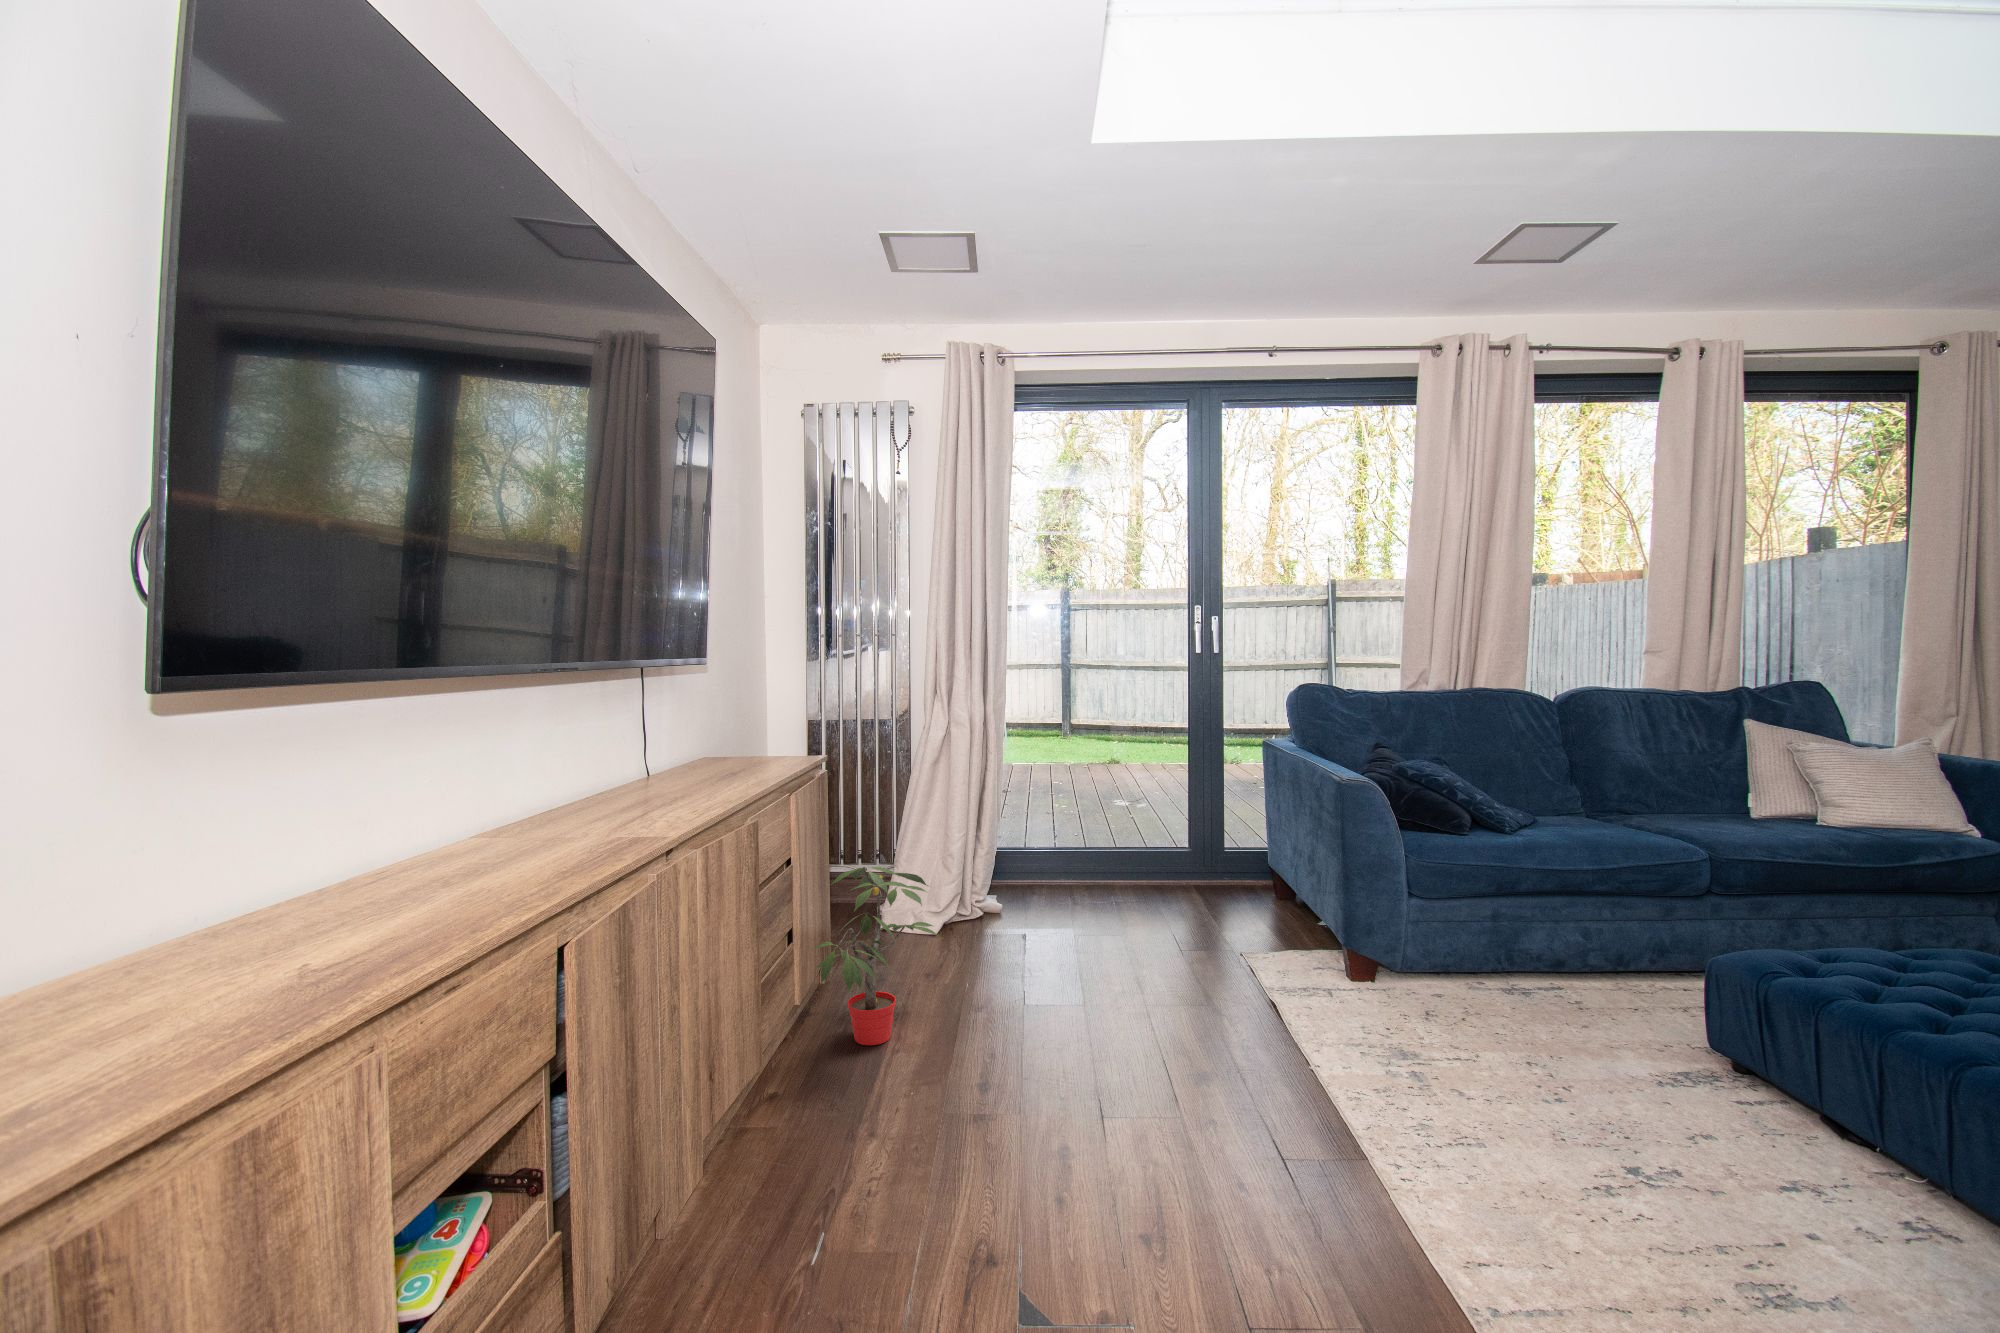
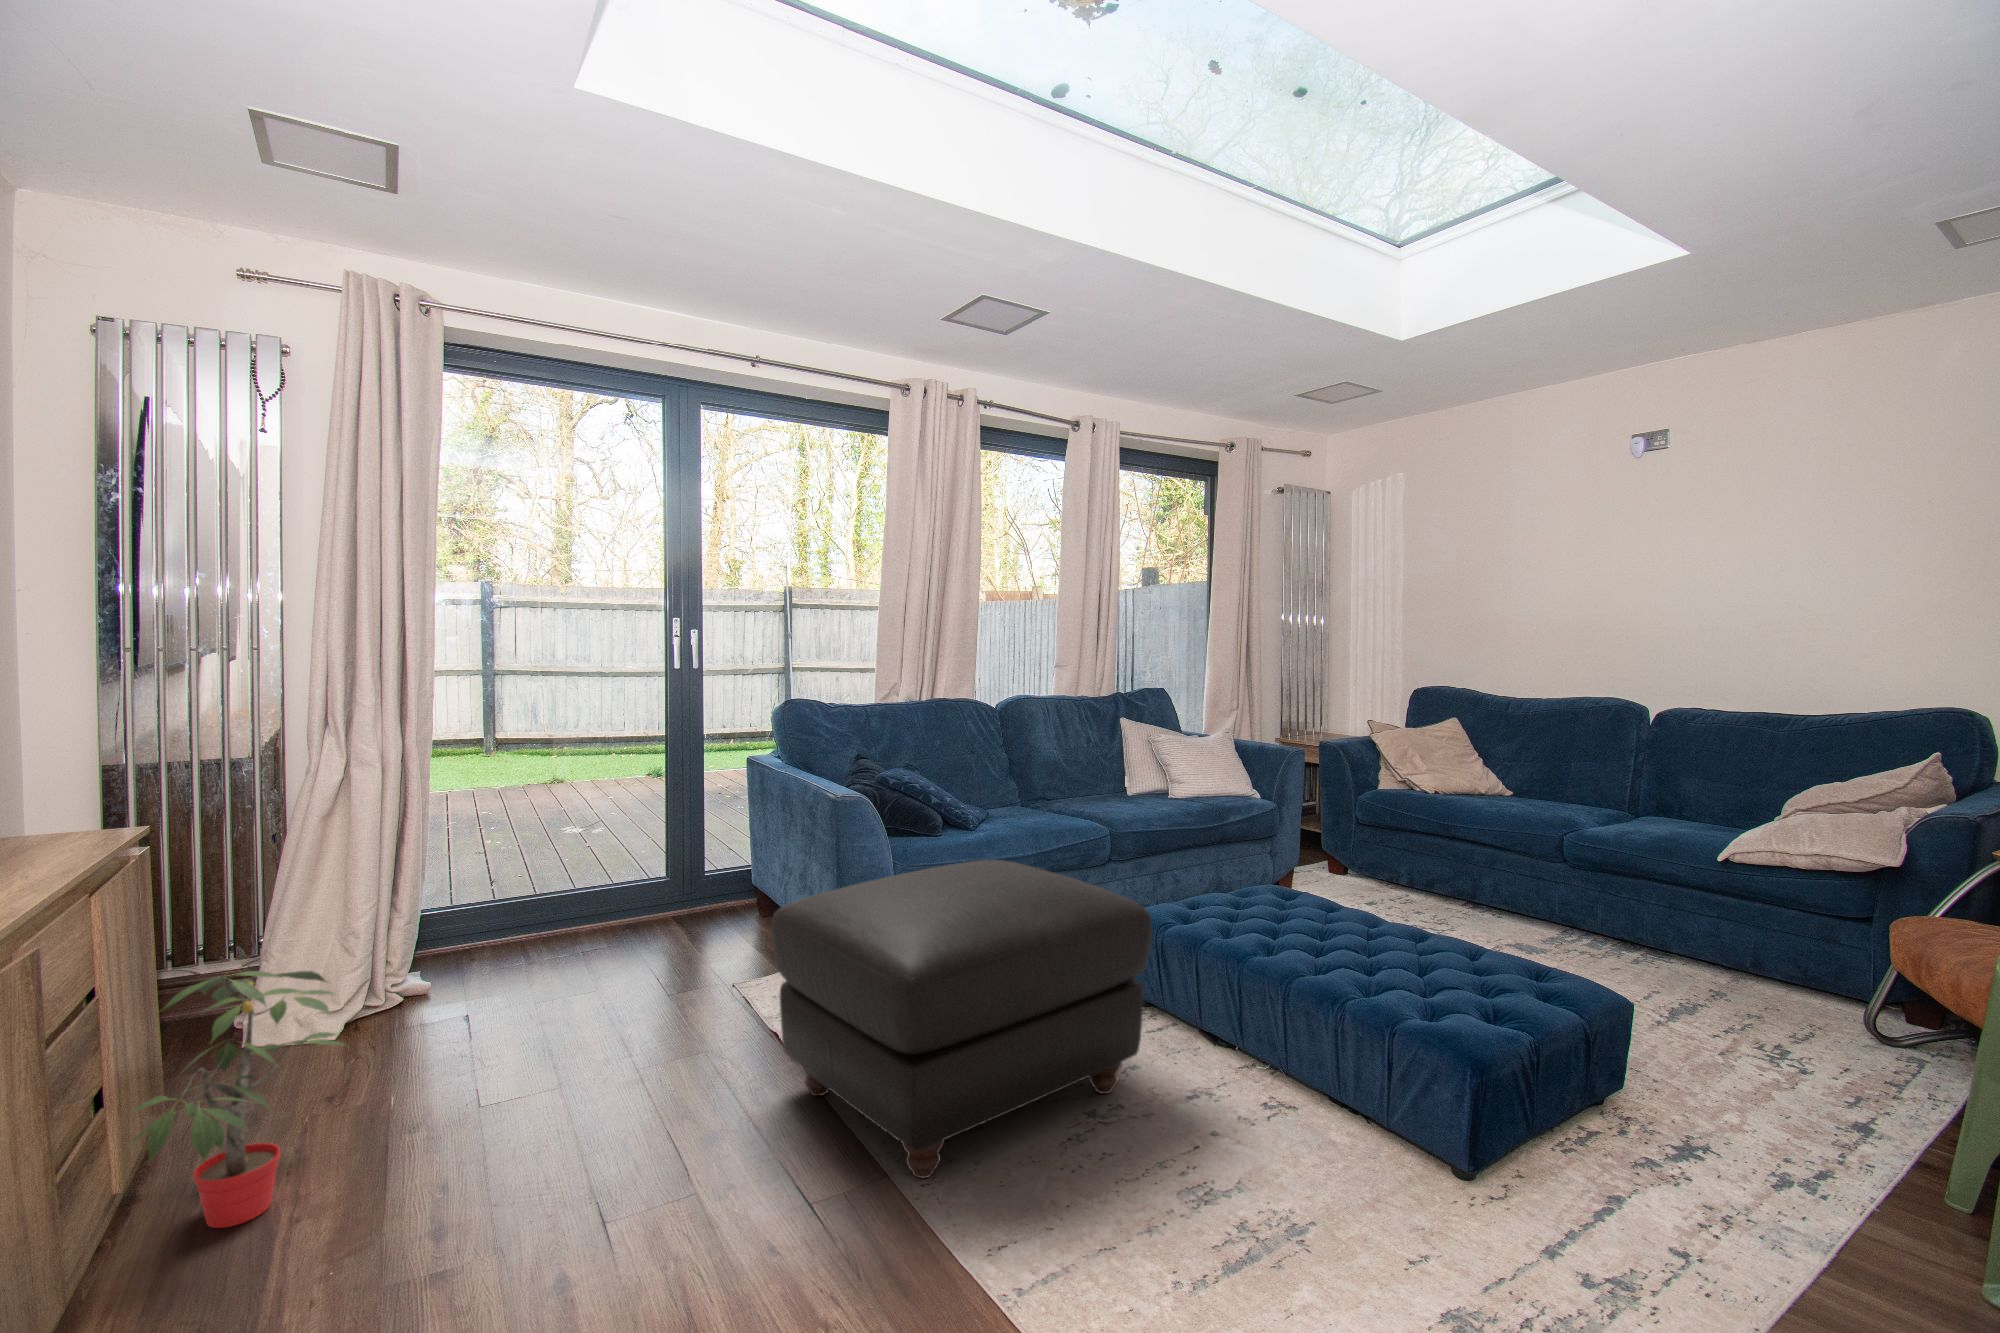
ottoman: none [1263,862,1725,1172] -> present [772,859,1152,1178]

